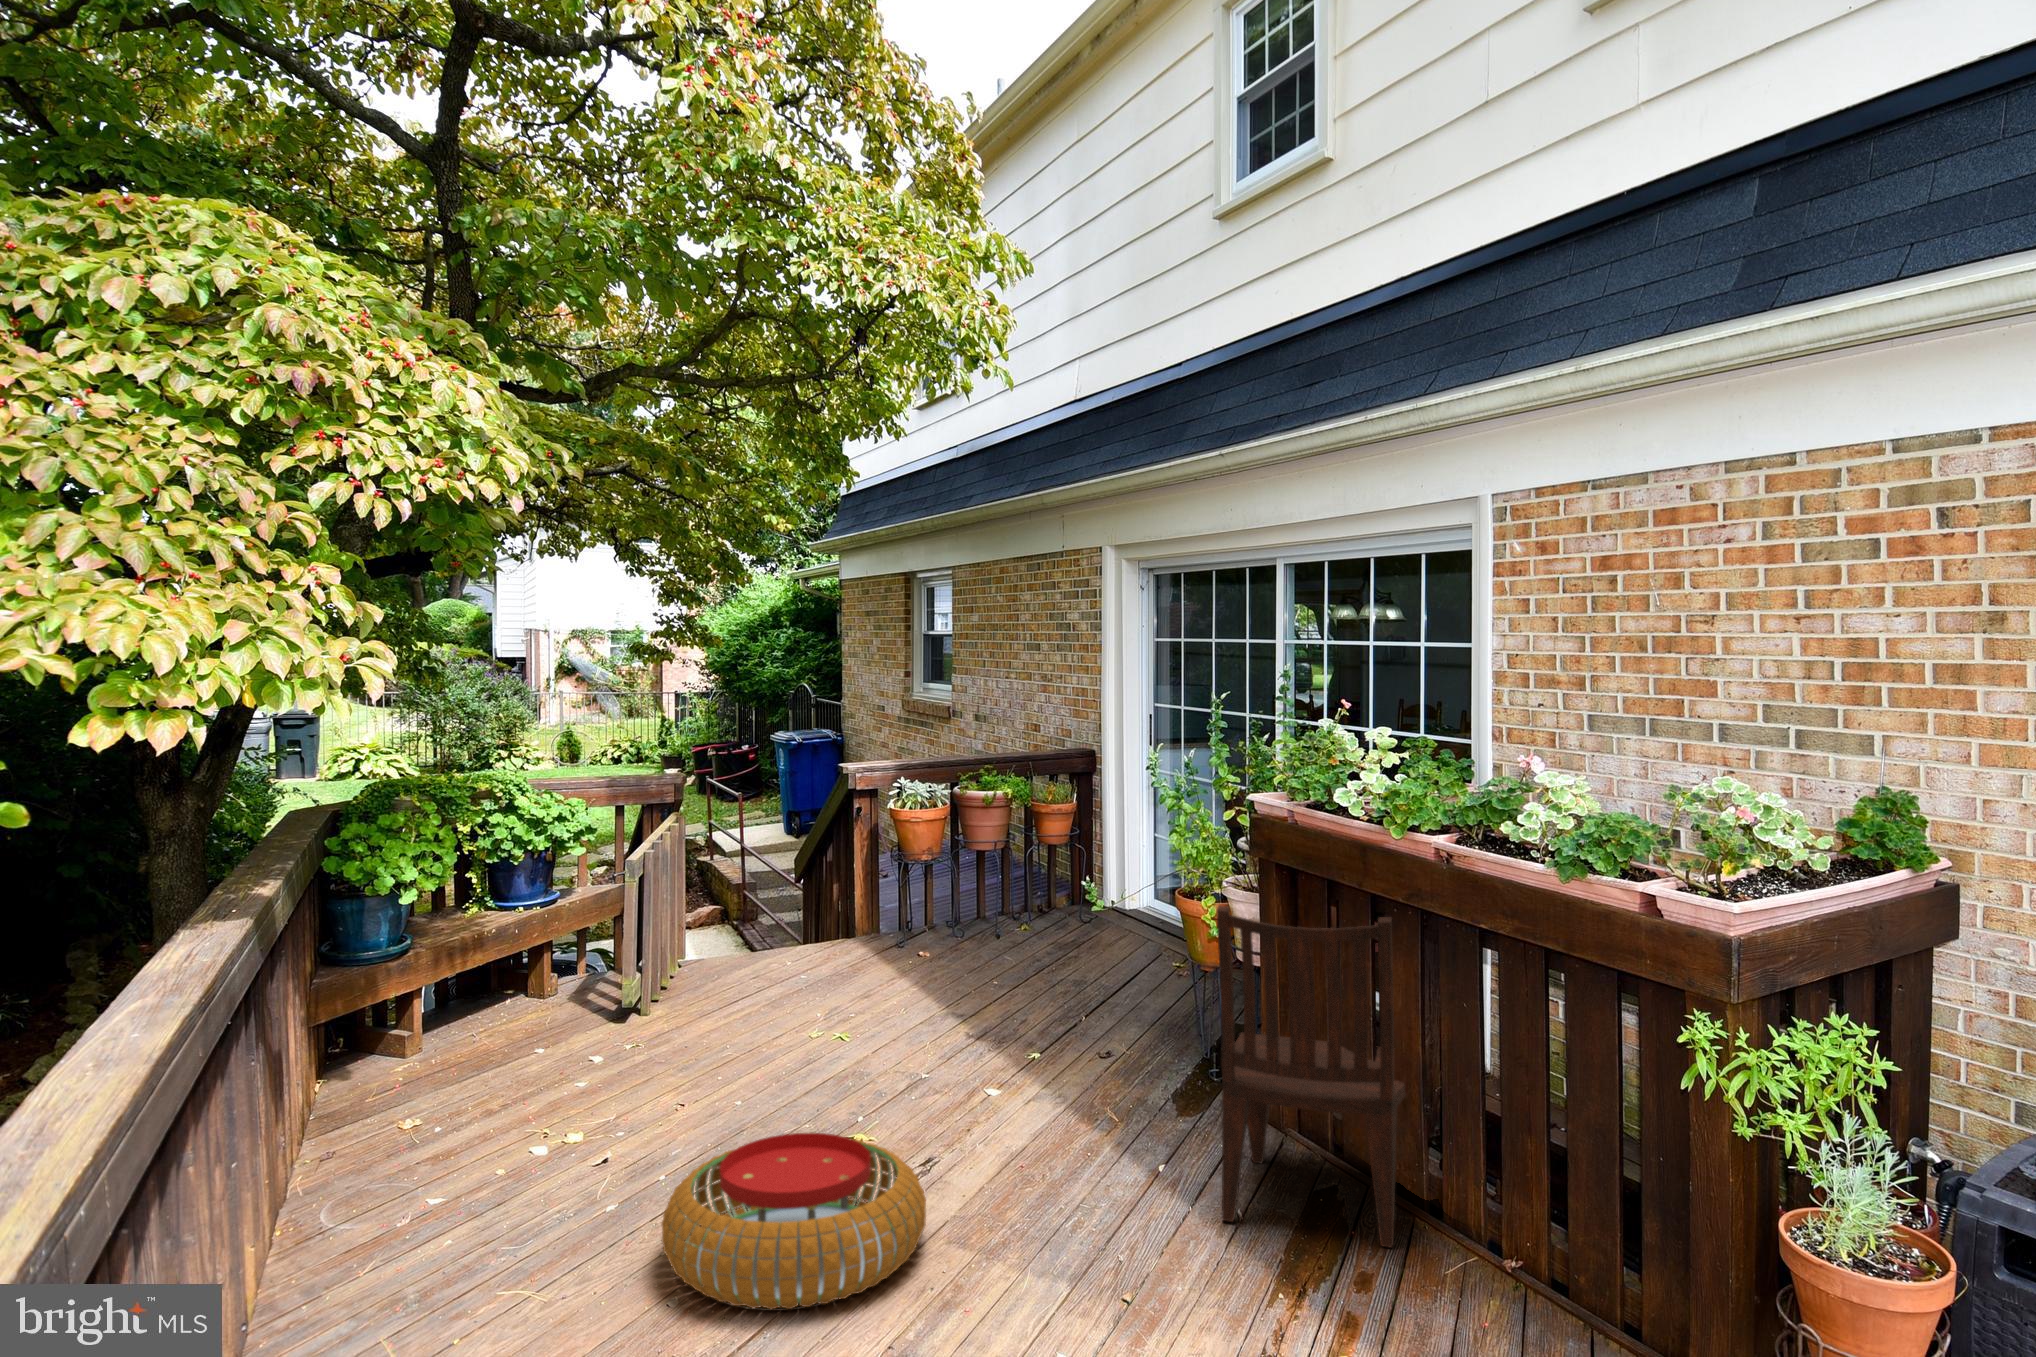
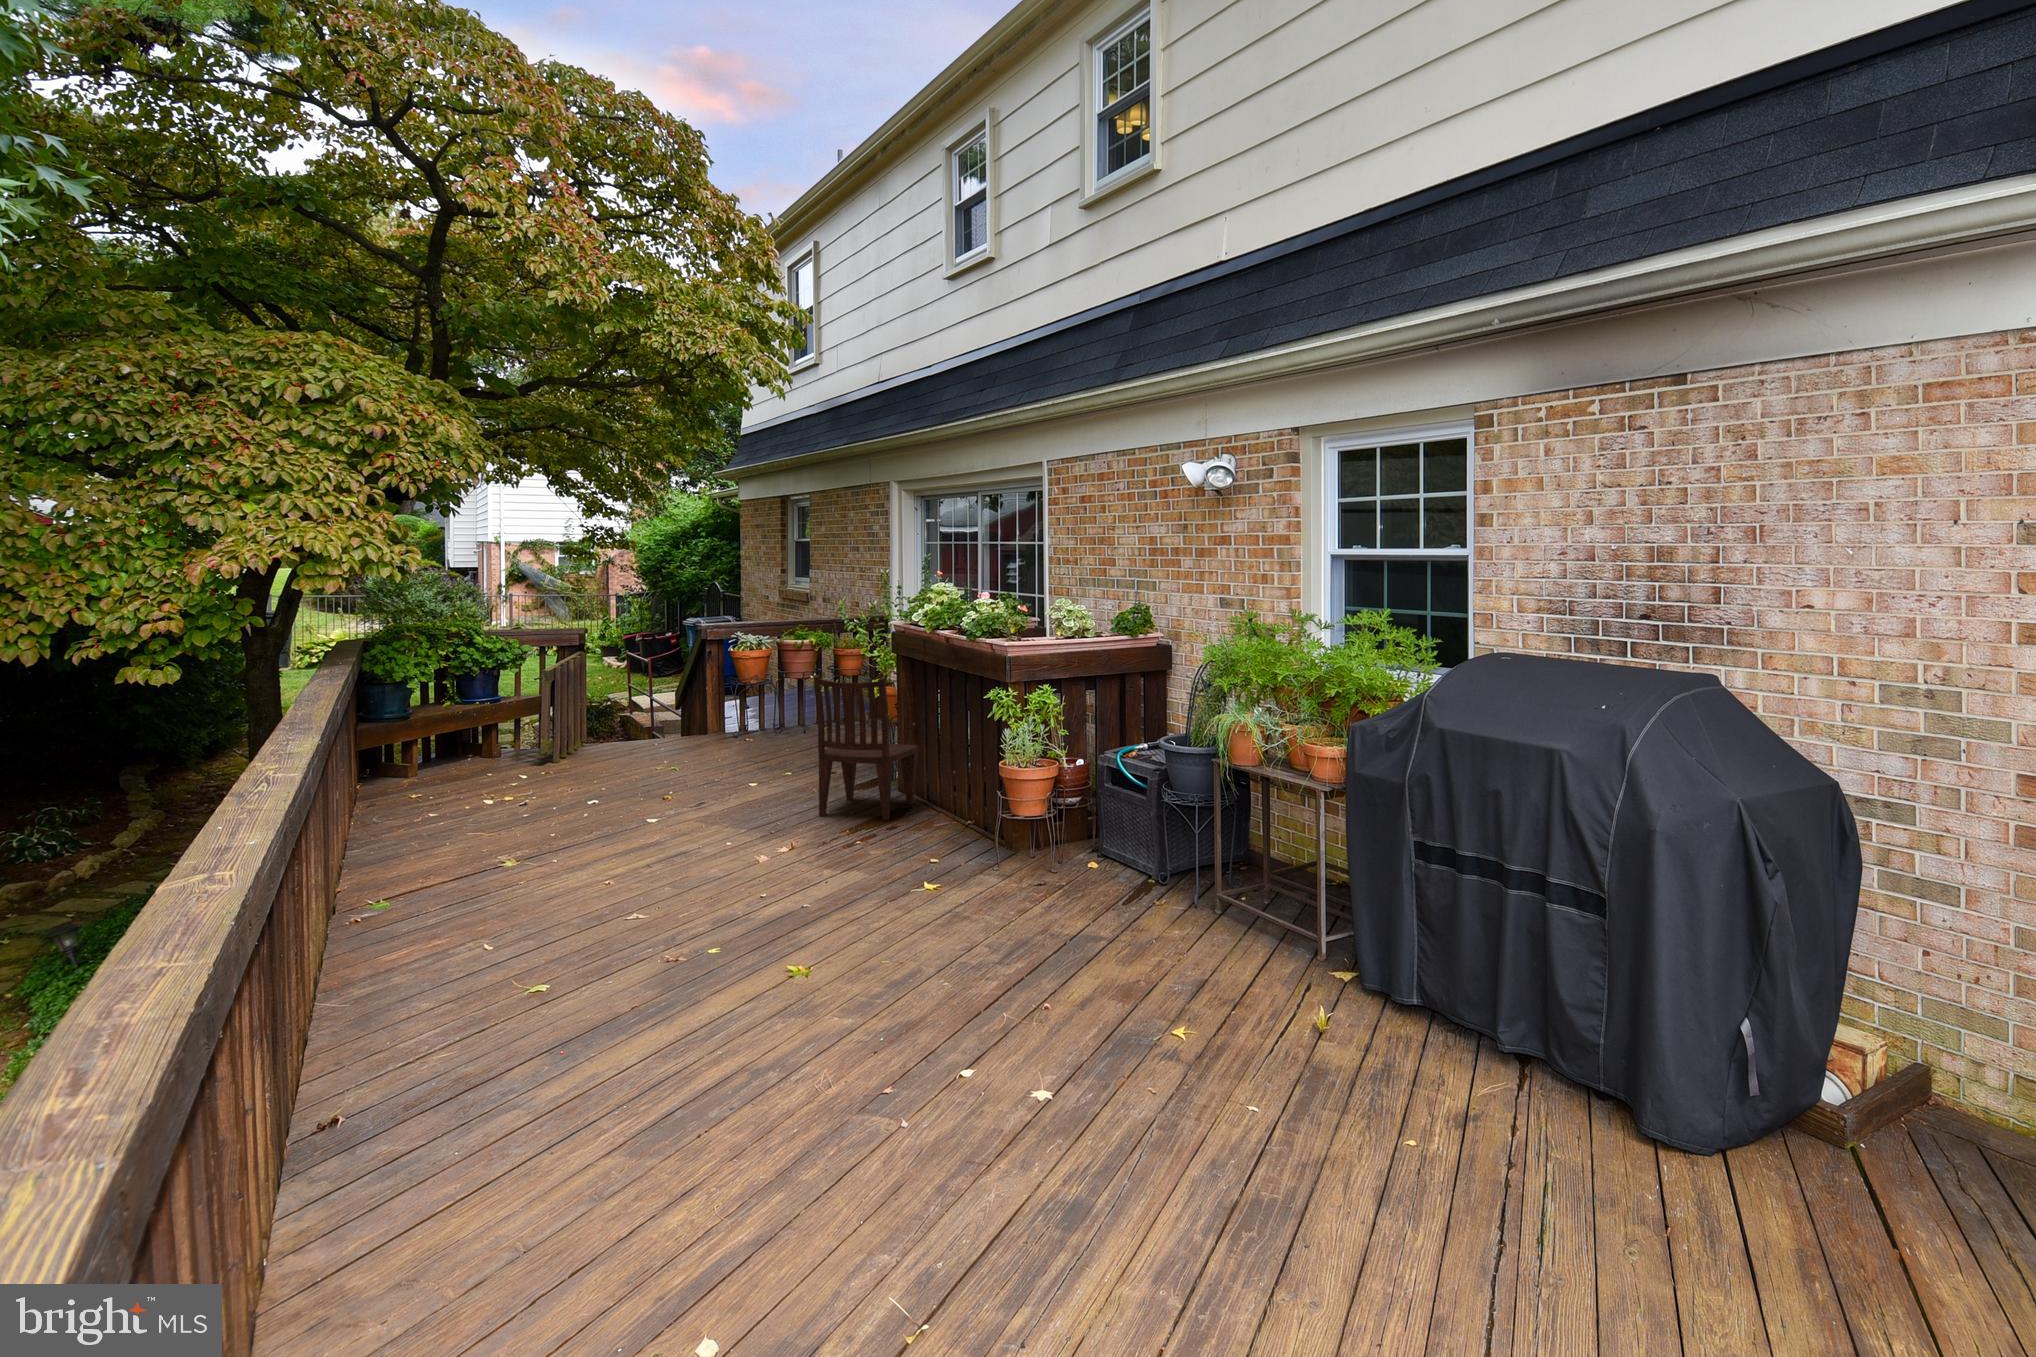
pouf: present [661,1133,926,1309] -> none [557,780,681,841]

